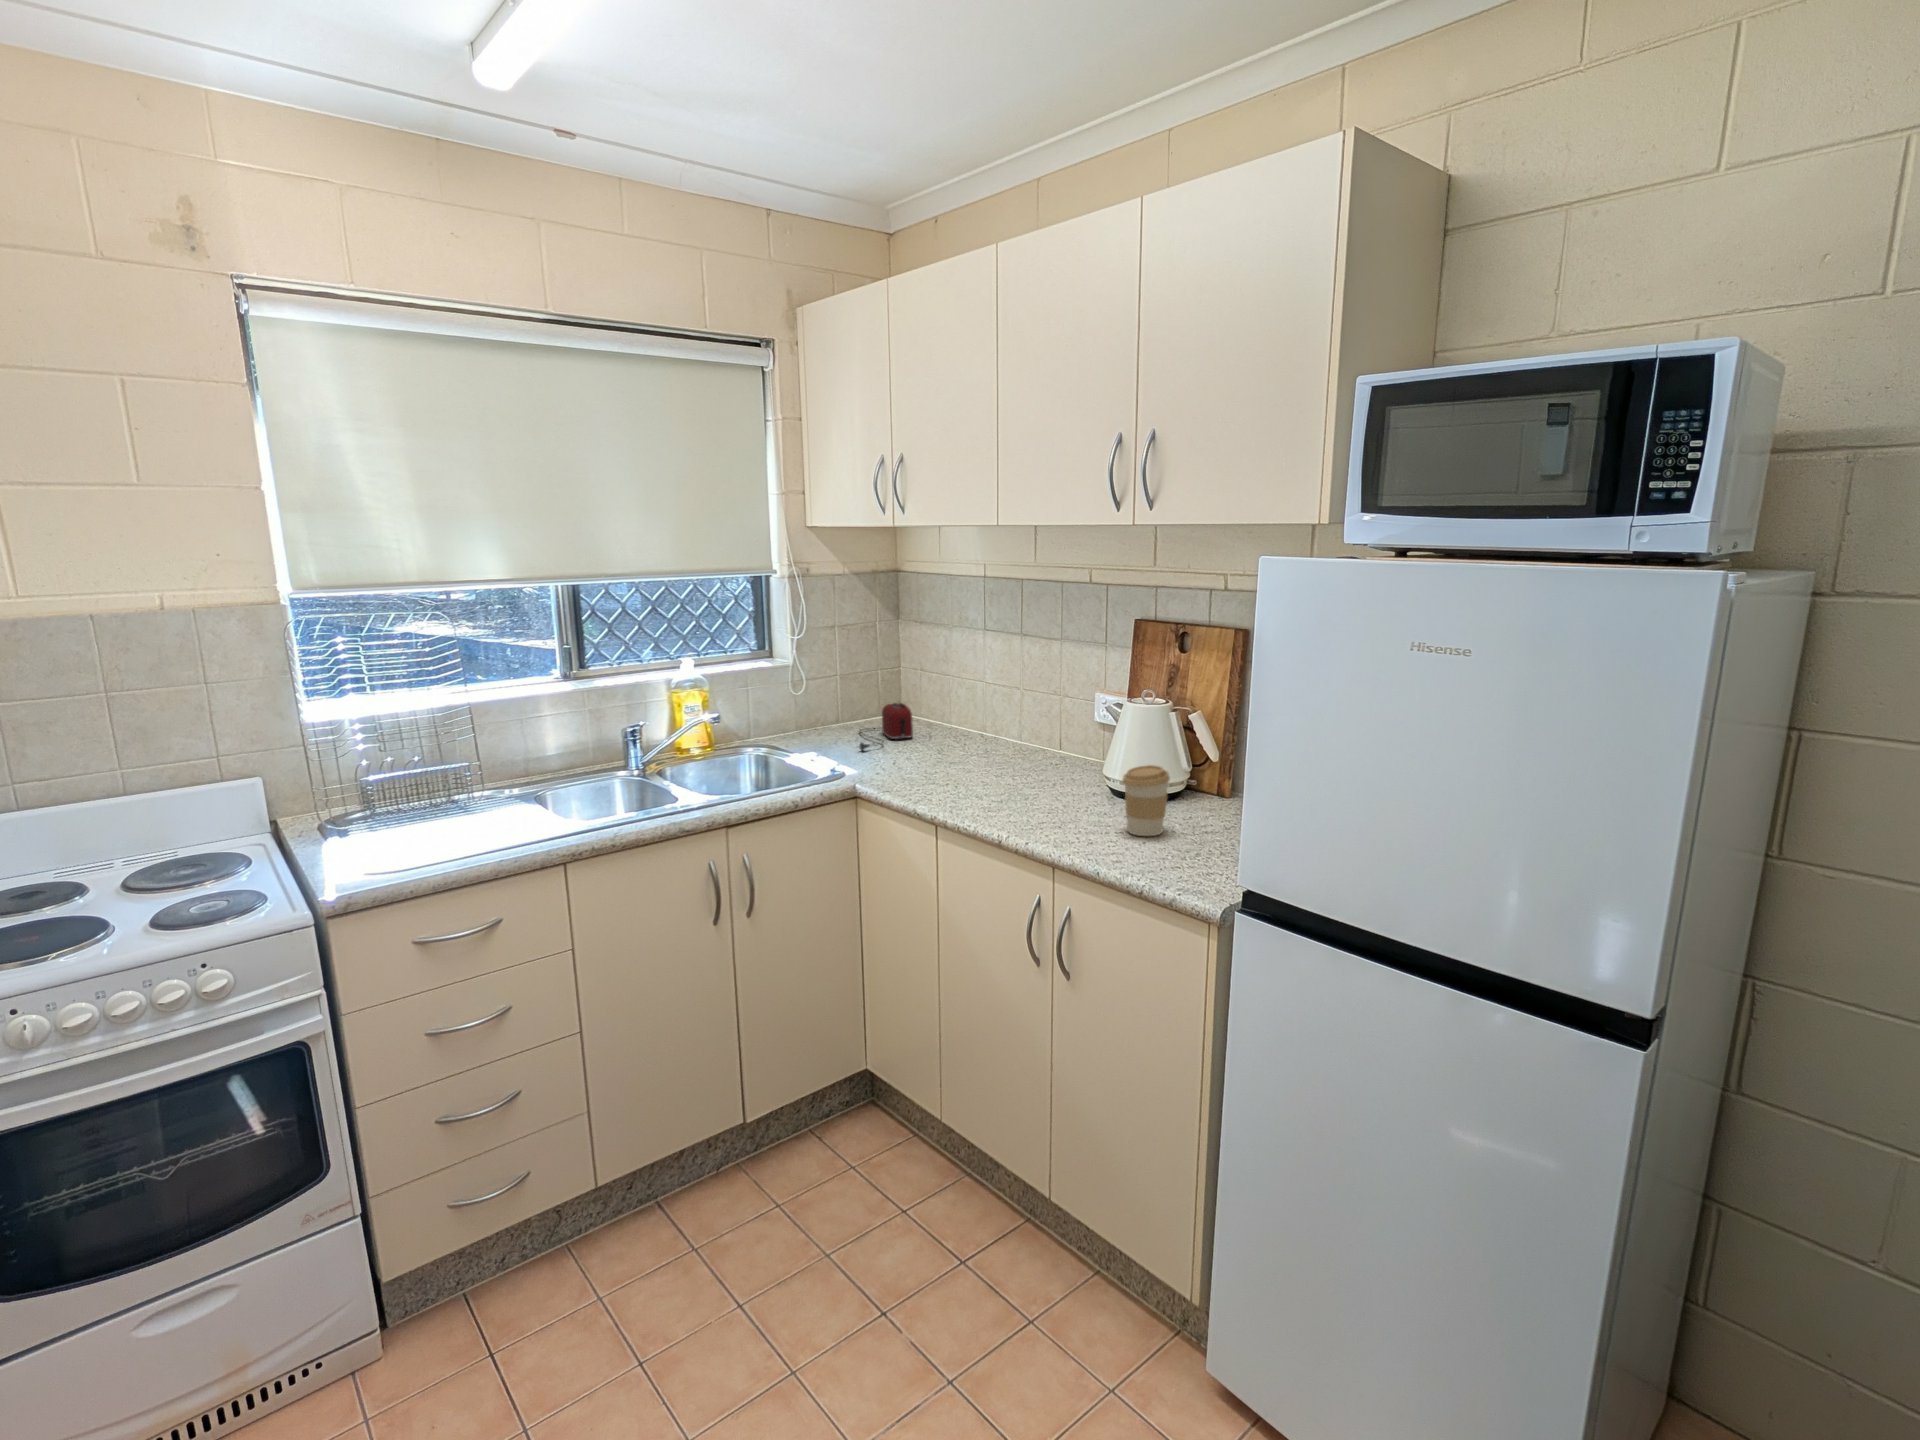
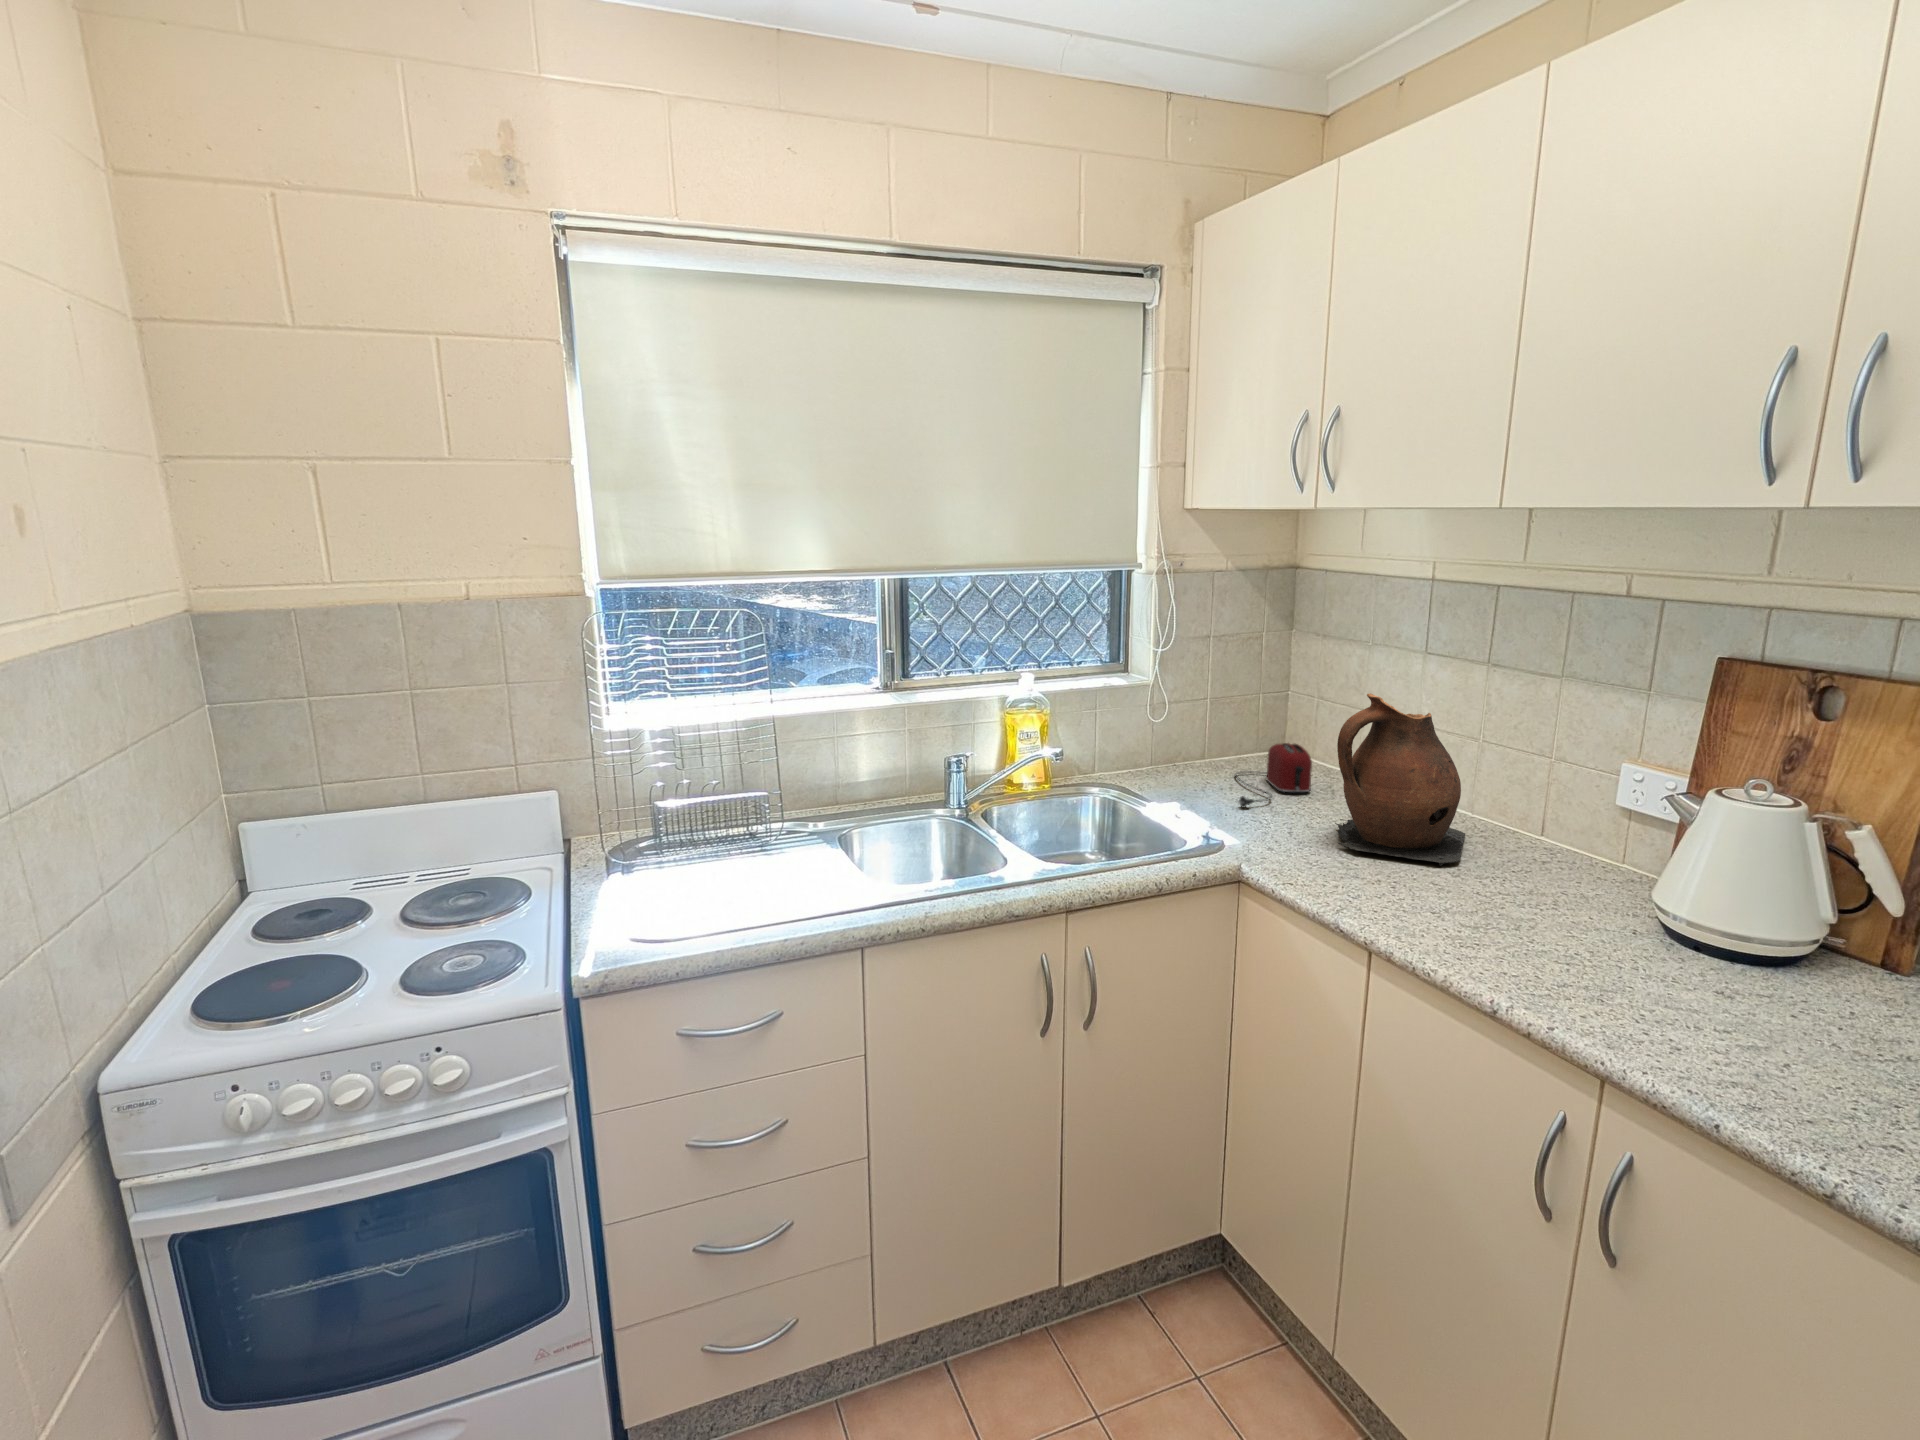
ceramic pitcher: none [918,657,1011,772] -> present [1336,693,1465,866]
coffee cup: present [1123,765,1170,836] -> none [1728,919,1832,1045]

